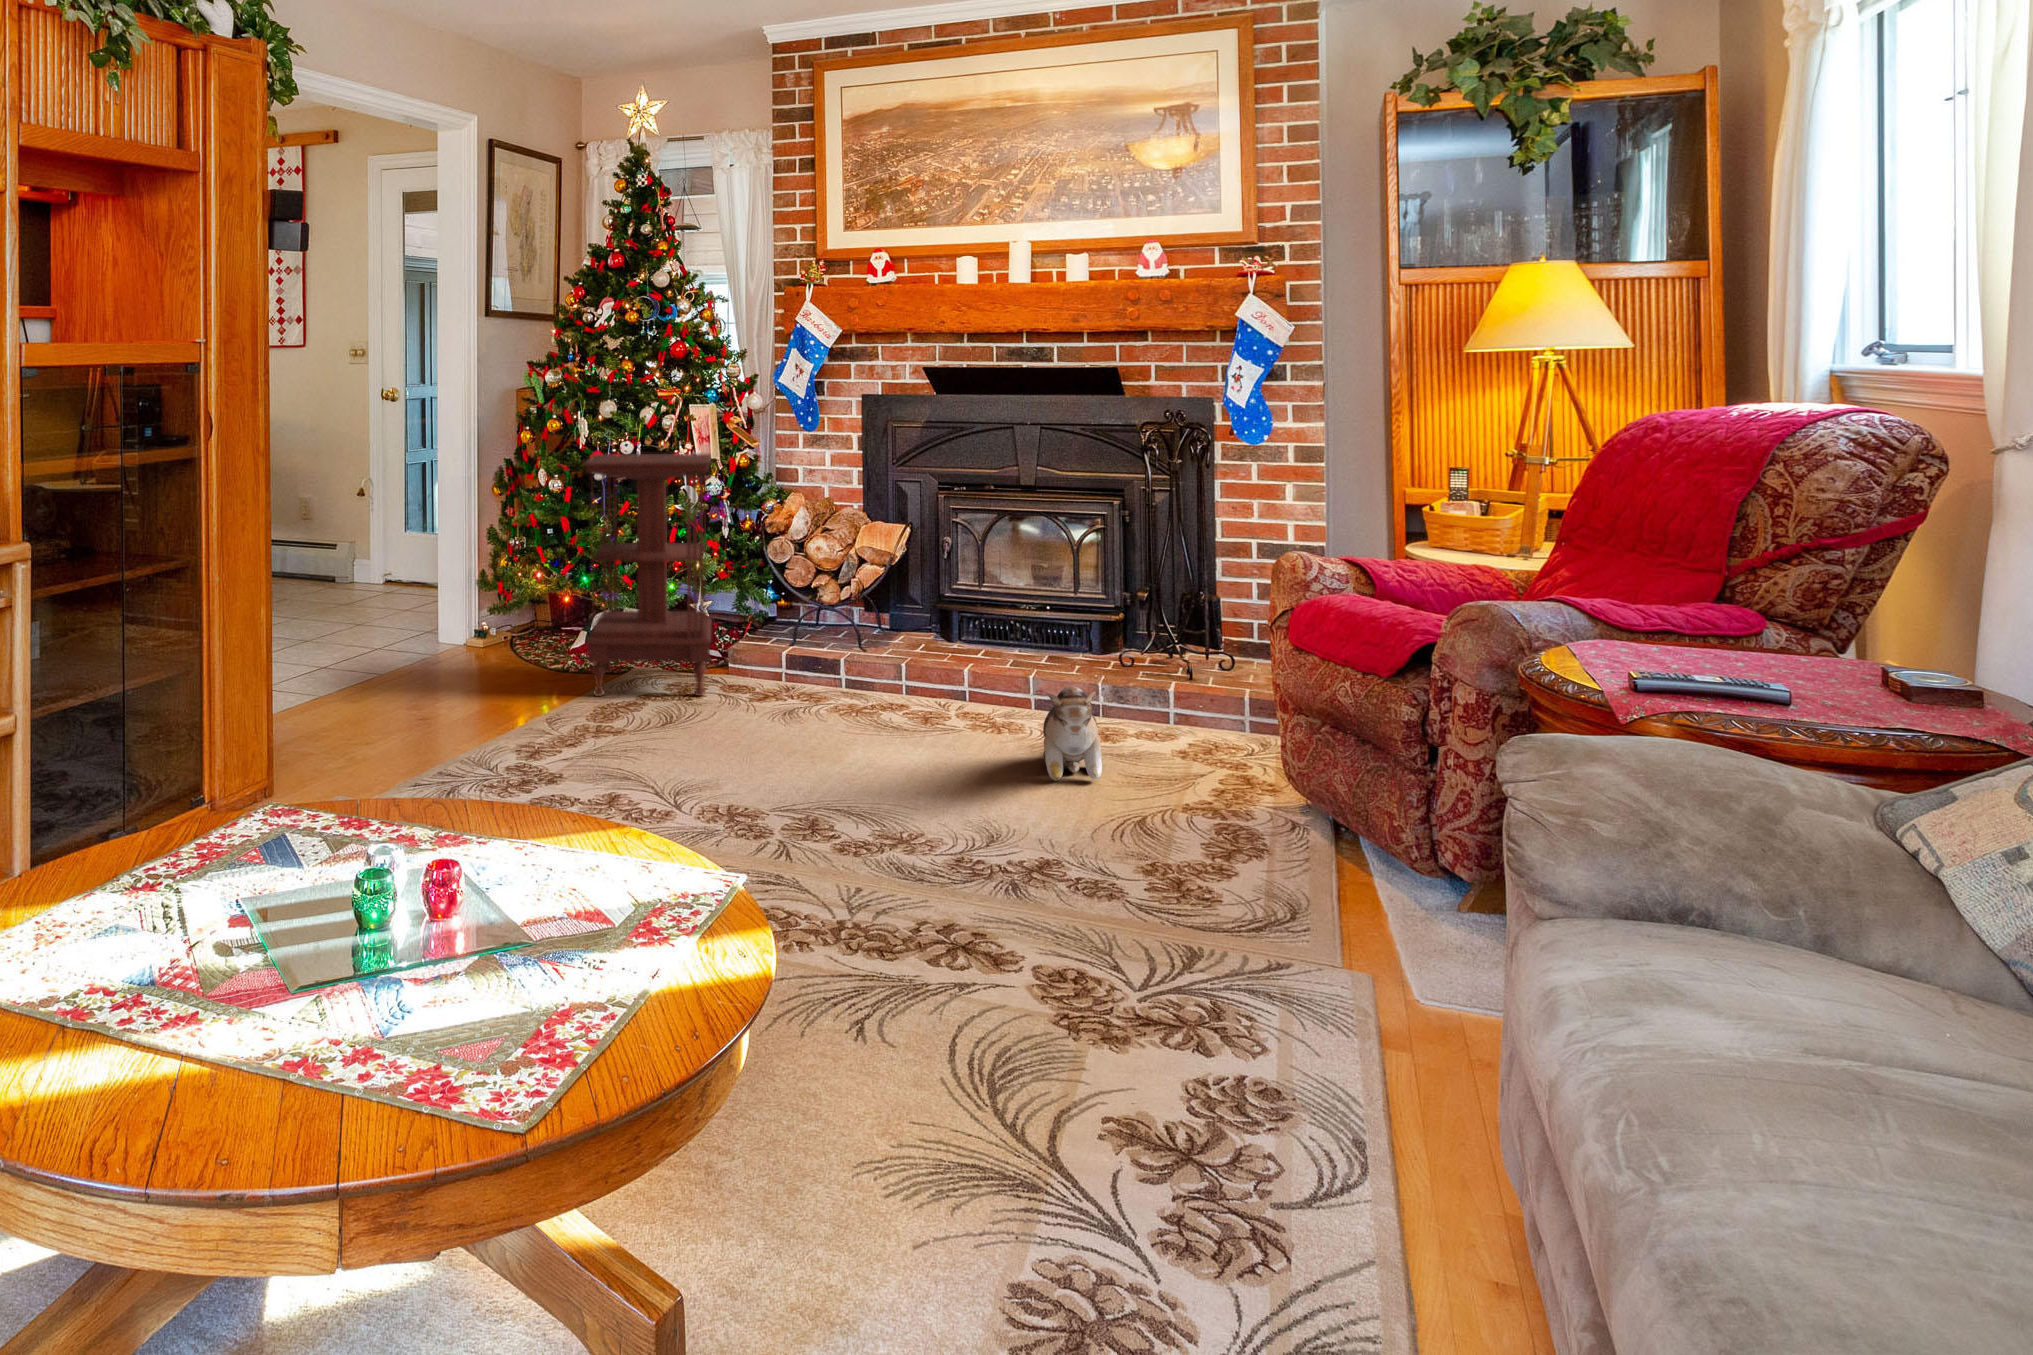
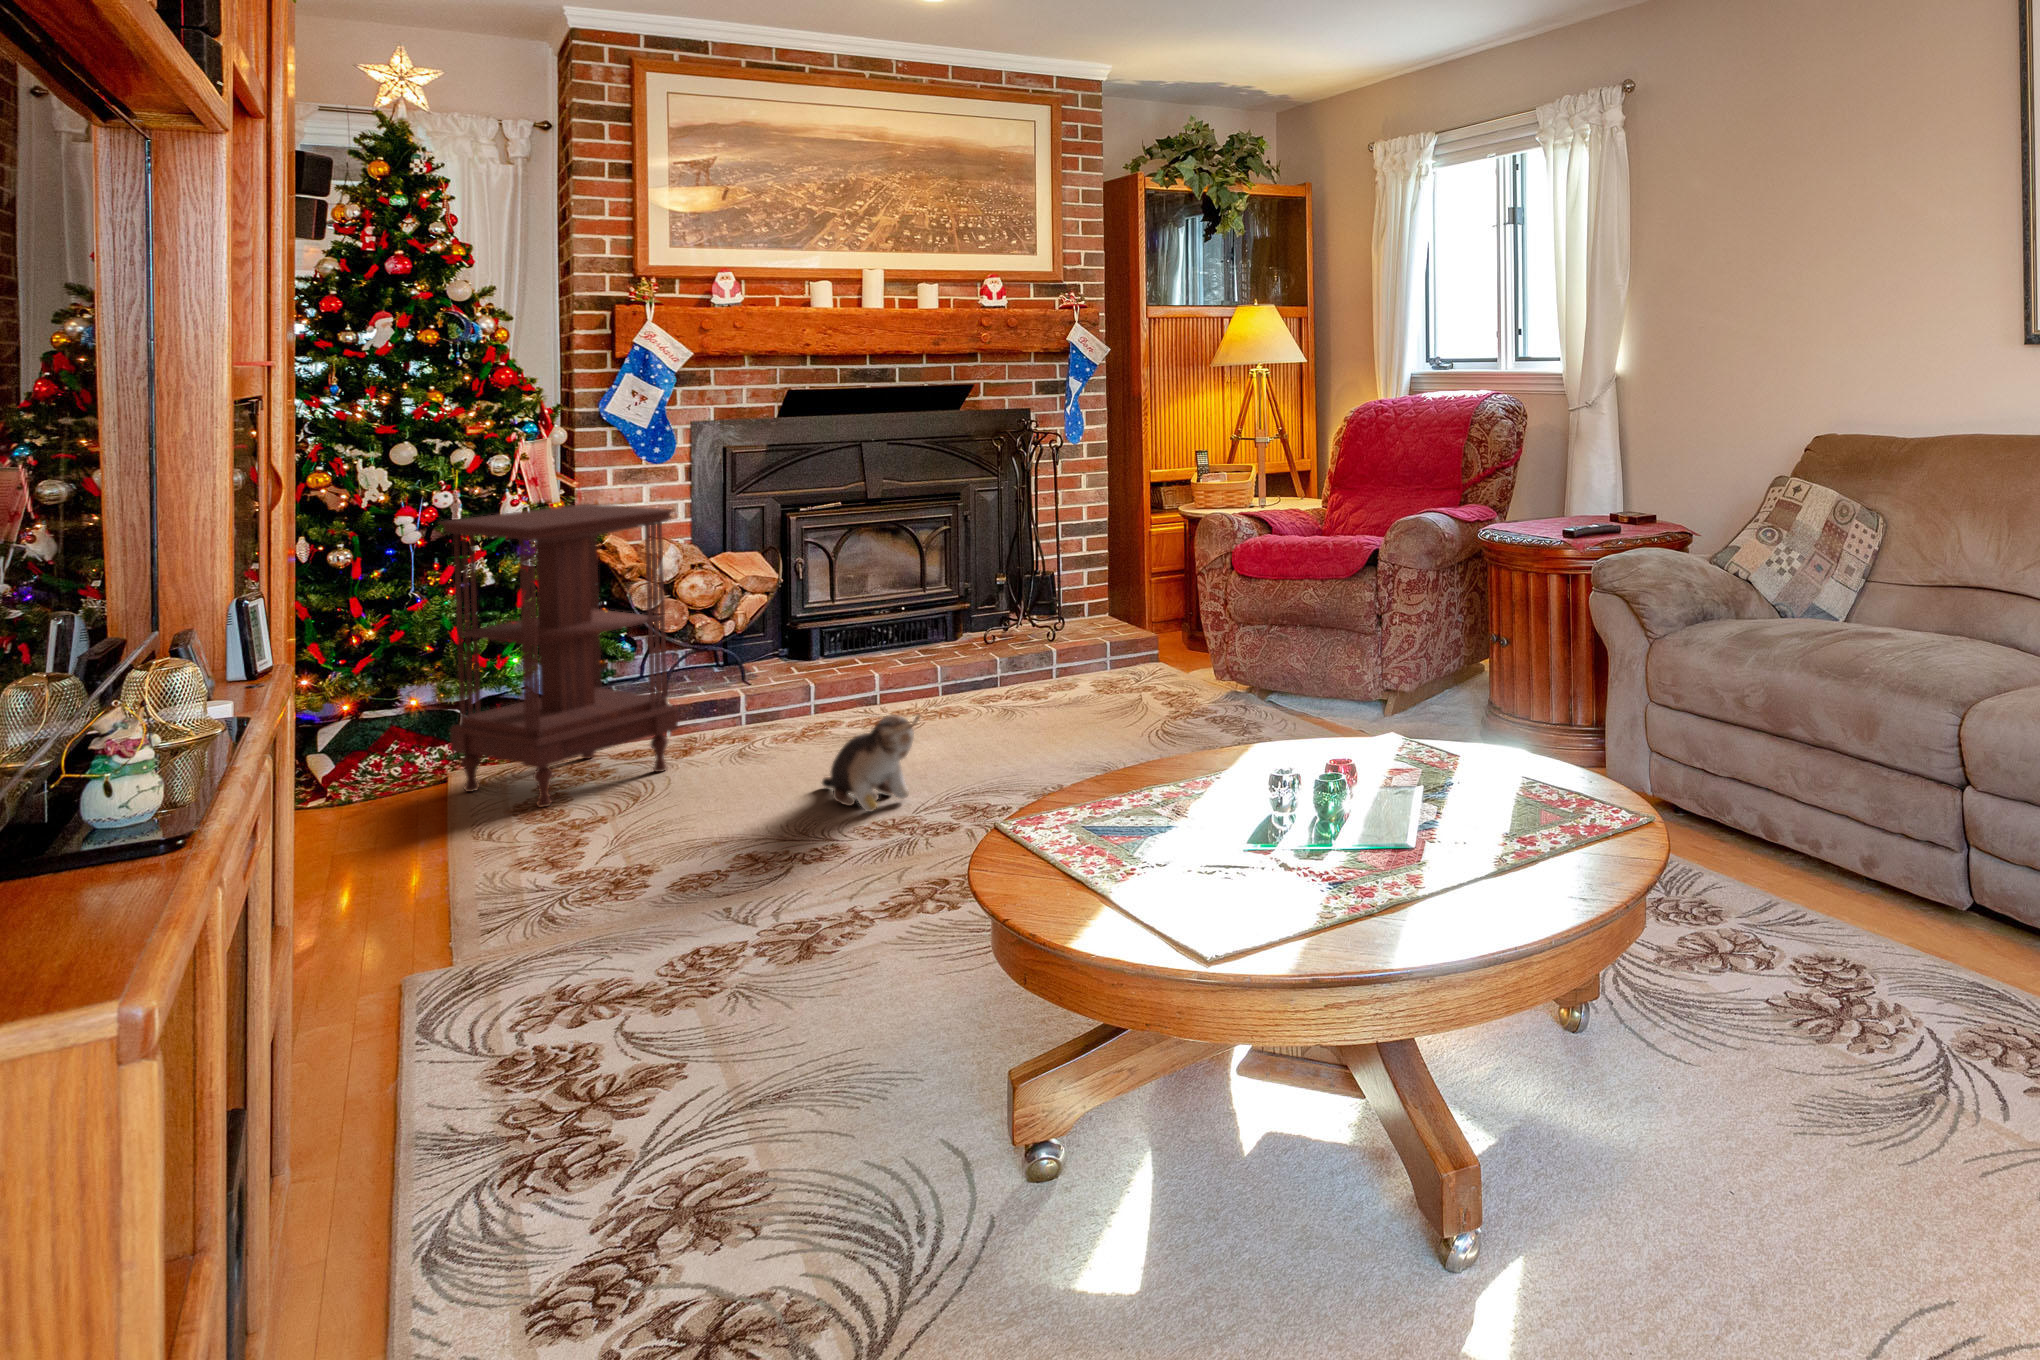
plush toy: present [1043,686,1102,780] -> present [822,715,920,812]

